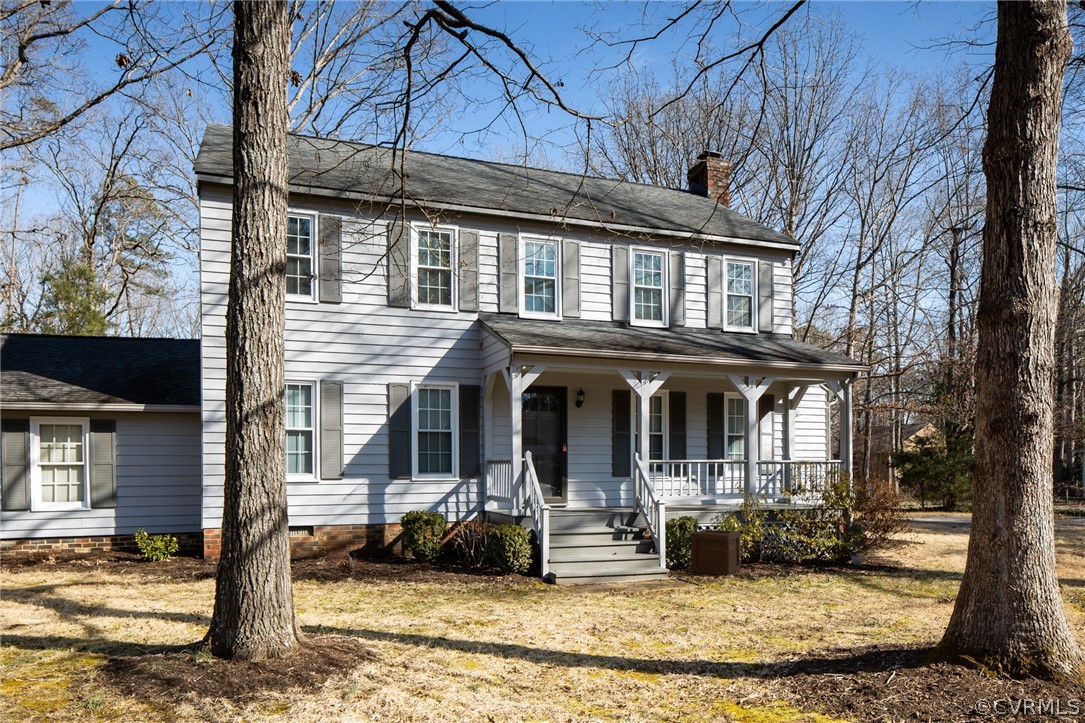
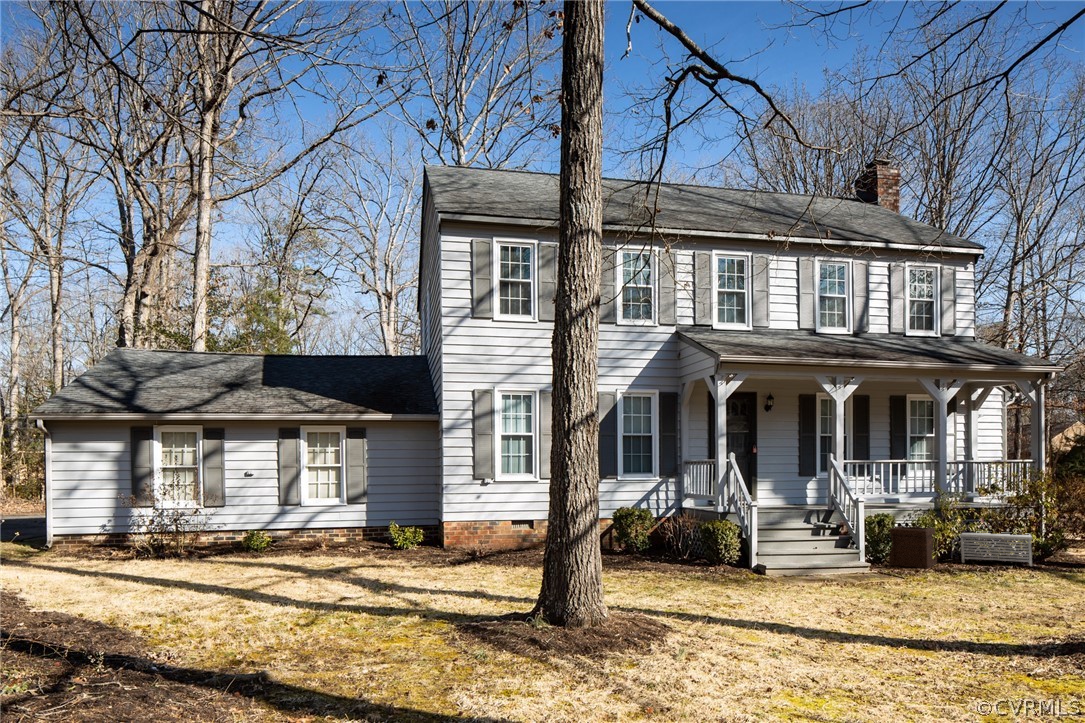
potted plant: present [843,518,870,566] -> none [1037,515,1066,563]
storage bench: none [764,533,836,571] -> present [960,531,1032,566]

